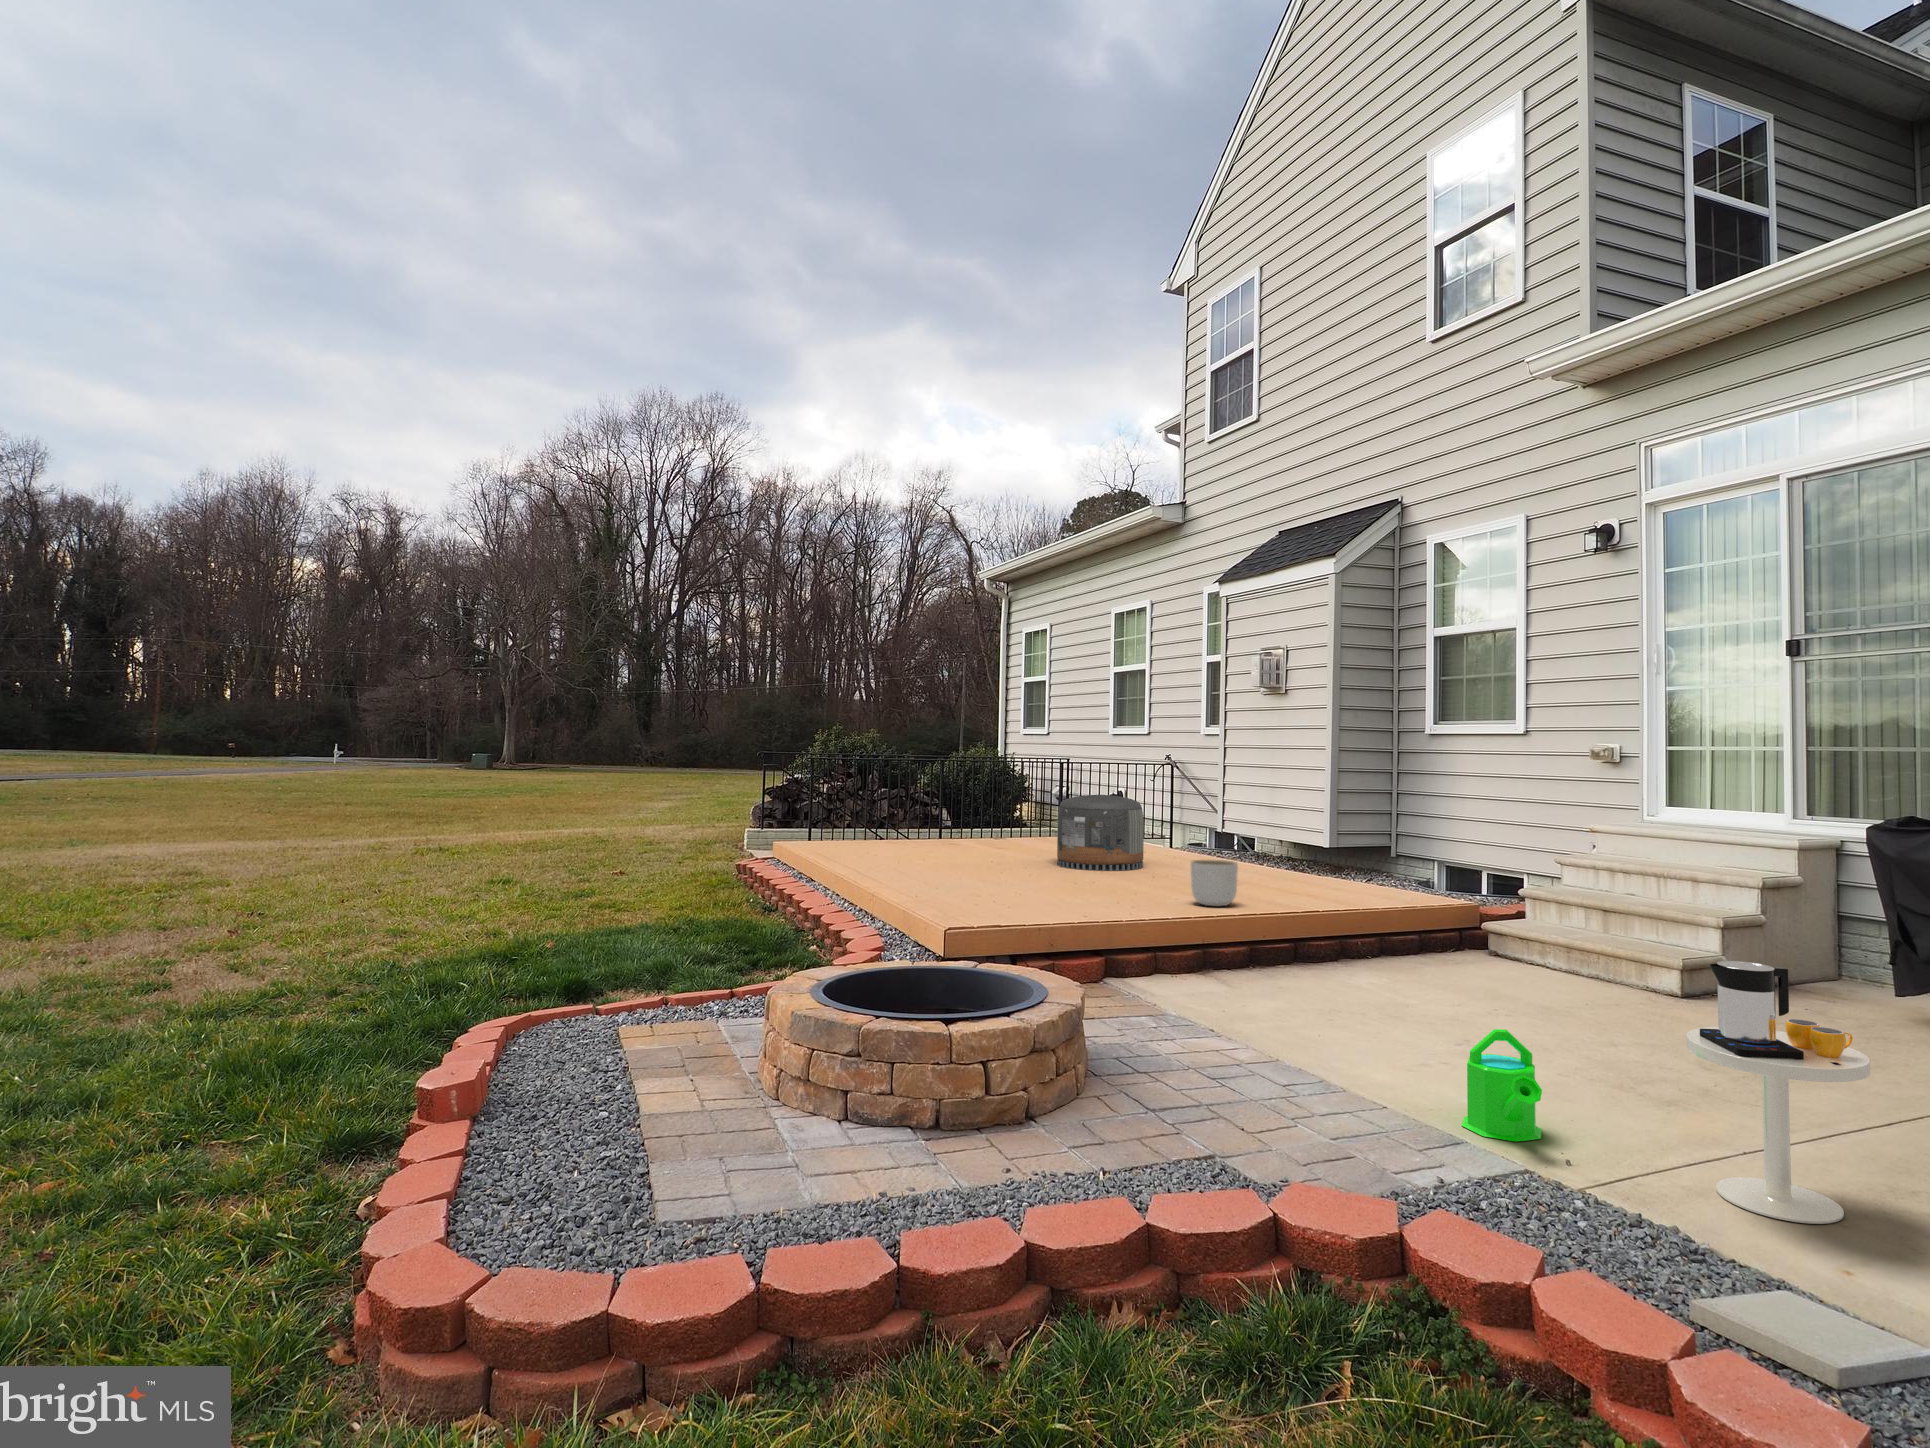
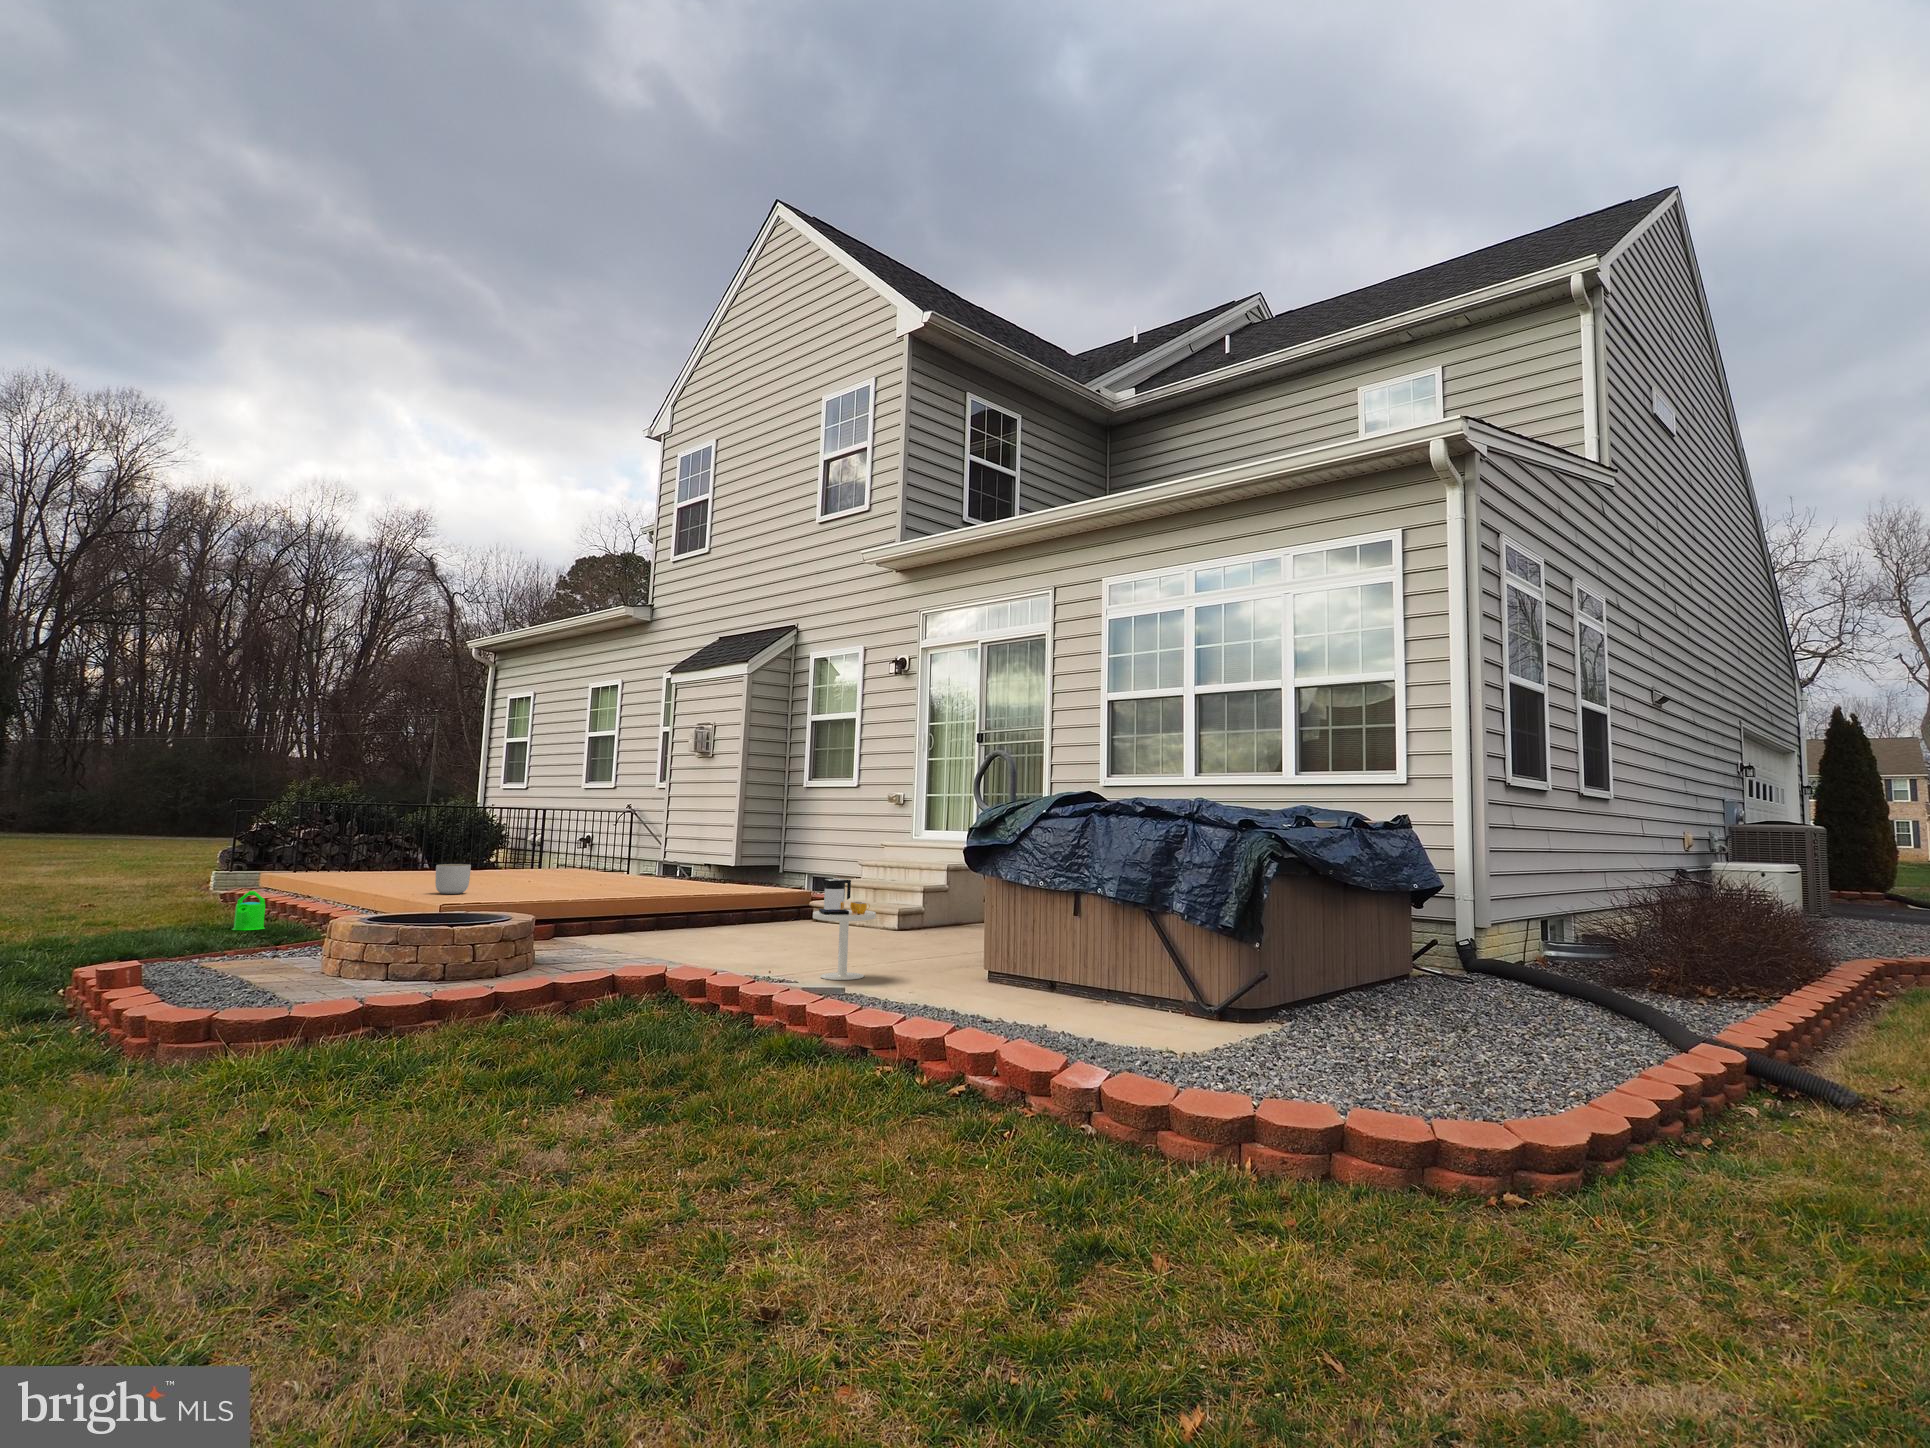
pouf: present [1057,795,1144,871] -> none [525,829,594,883]
planter: present [1191,860,1238,906] -> present [435,864,471,894]
watering can: present [1462,1029,1542,1142] -> present [232,891,266,930]

